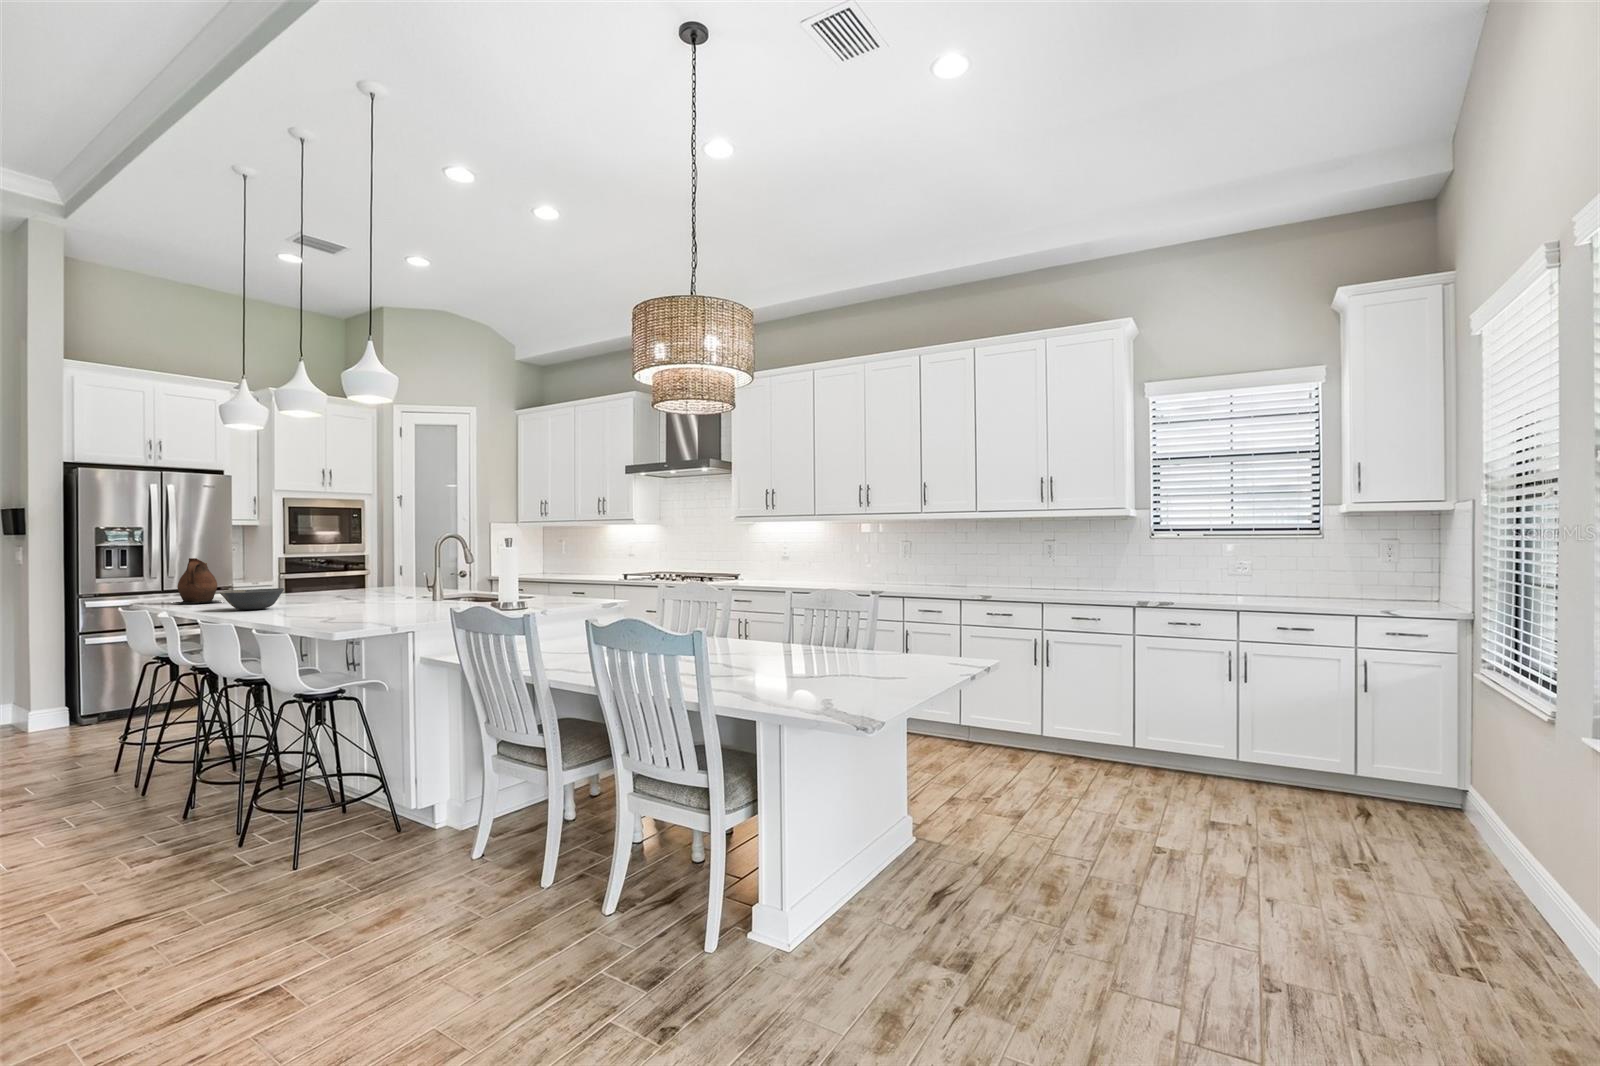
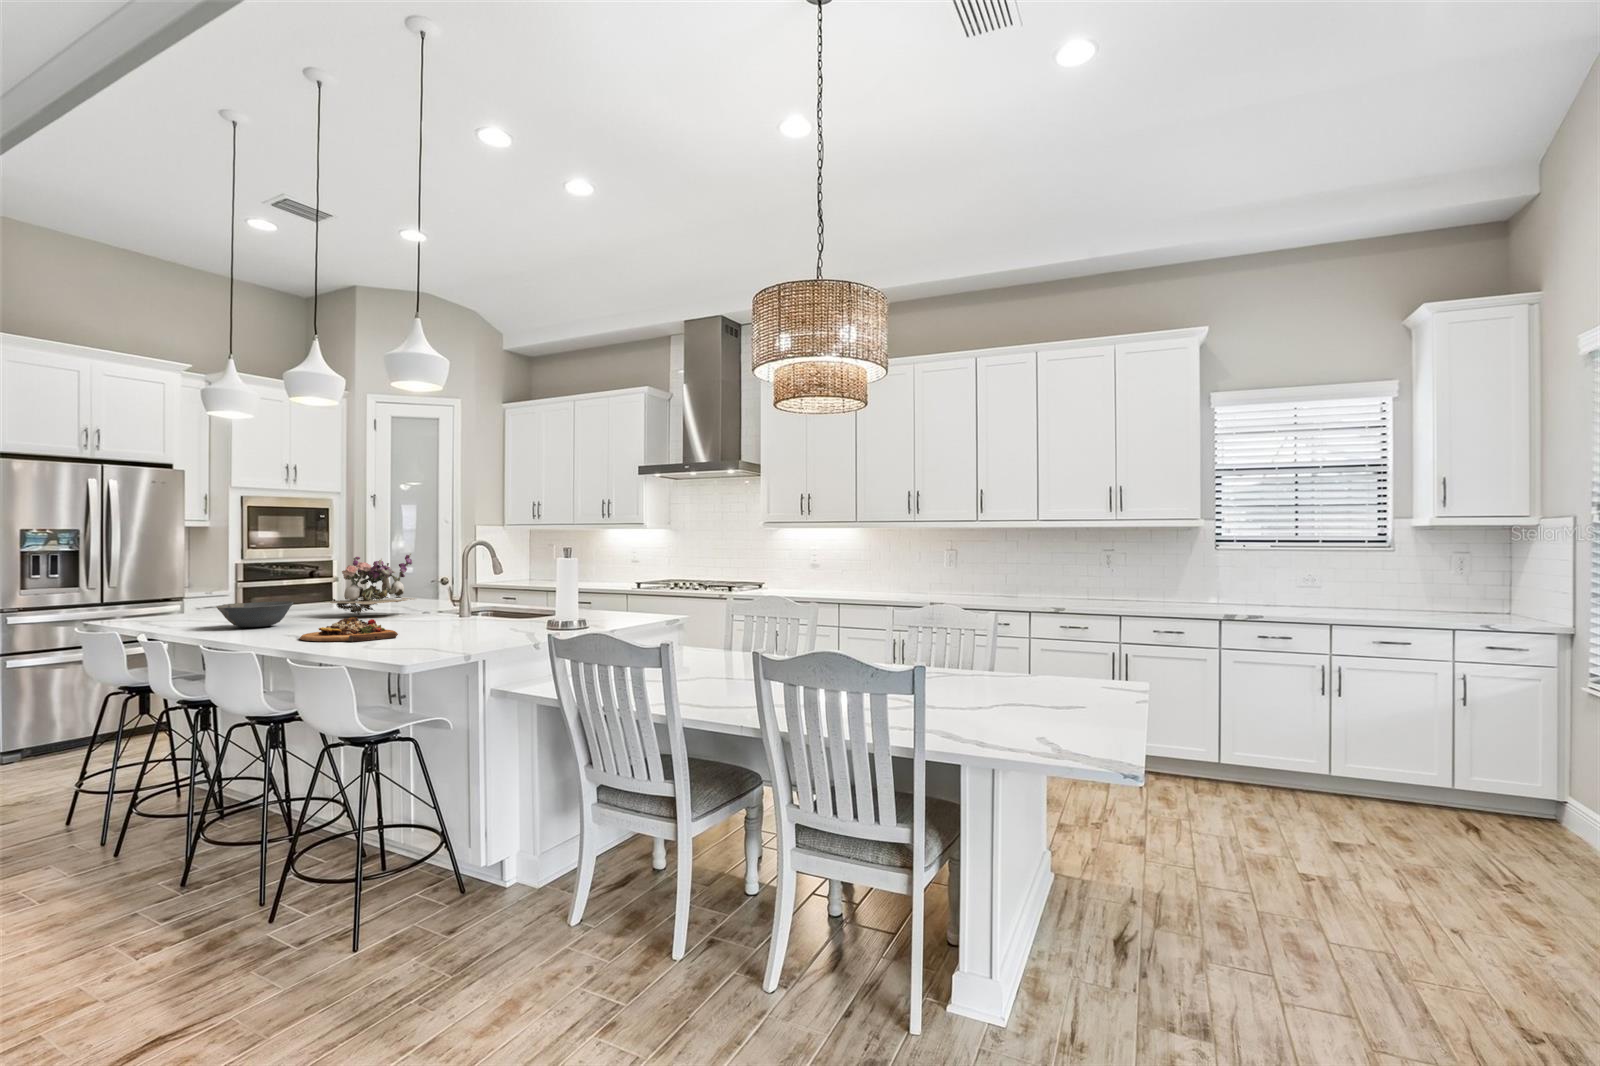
flower arrangement: none [318,547,399,602] -> present [326,553,415,615]
ceramic pitcher: present [176,558,219,603] -> none [139,565,204,619]
cutting board: none [271,600,355,620] -> present [300,617,398,642]

